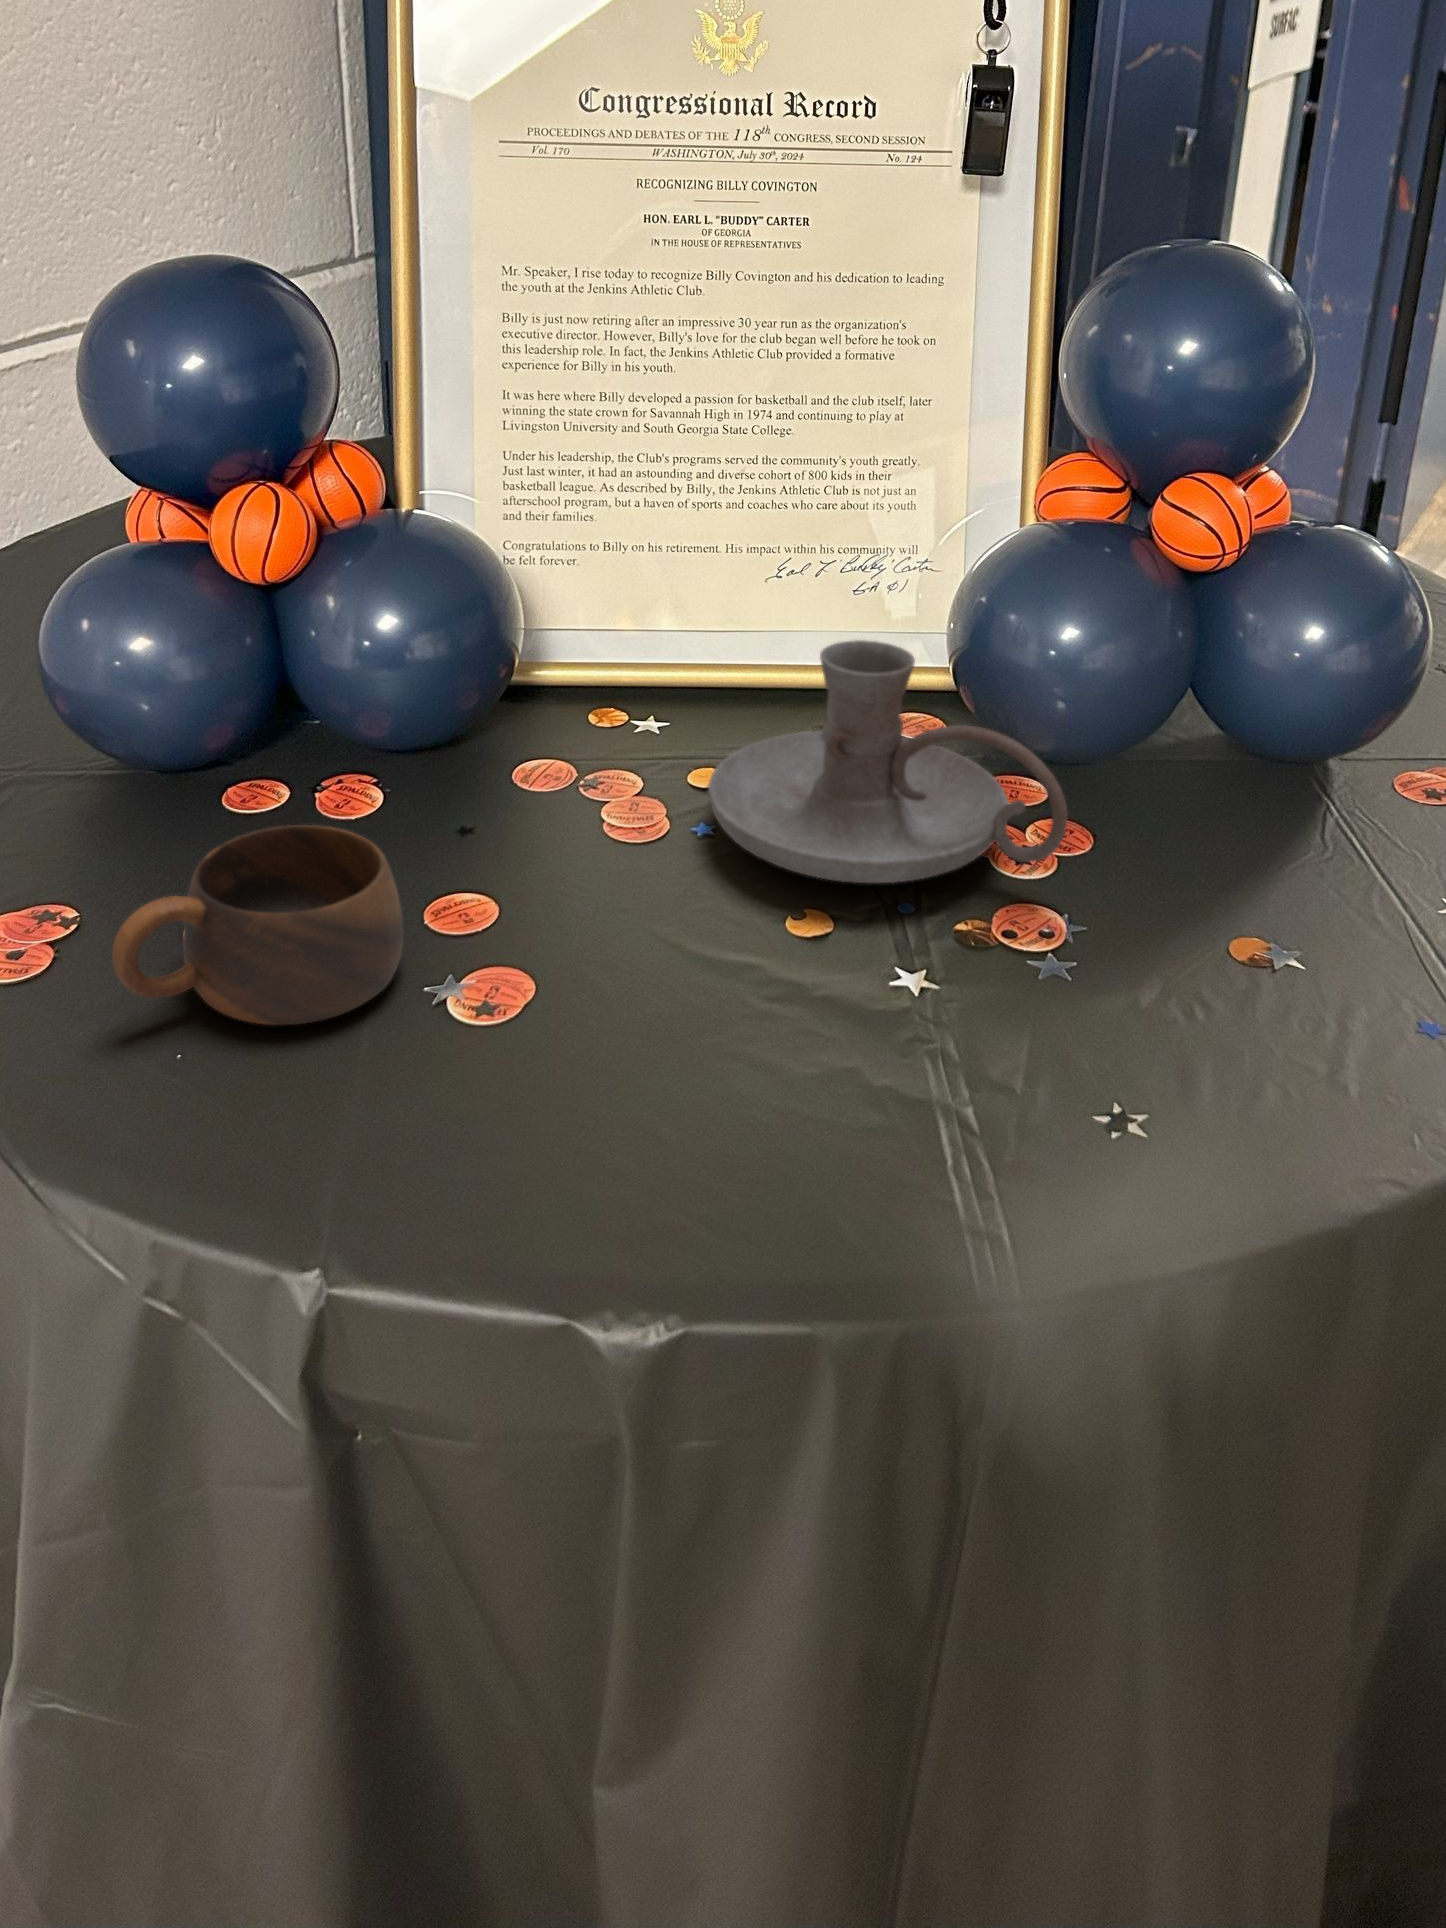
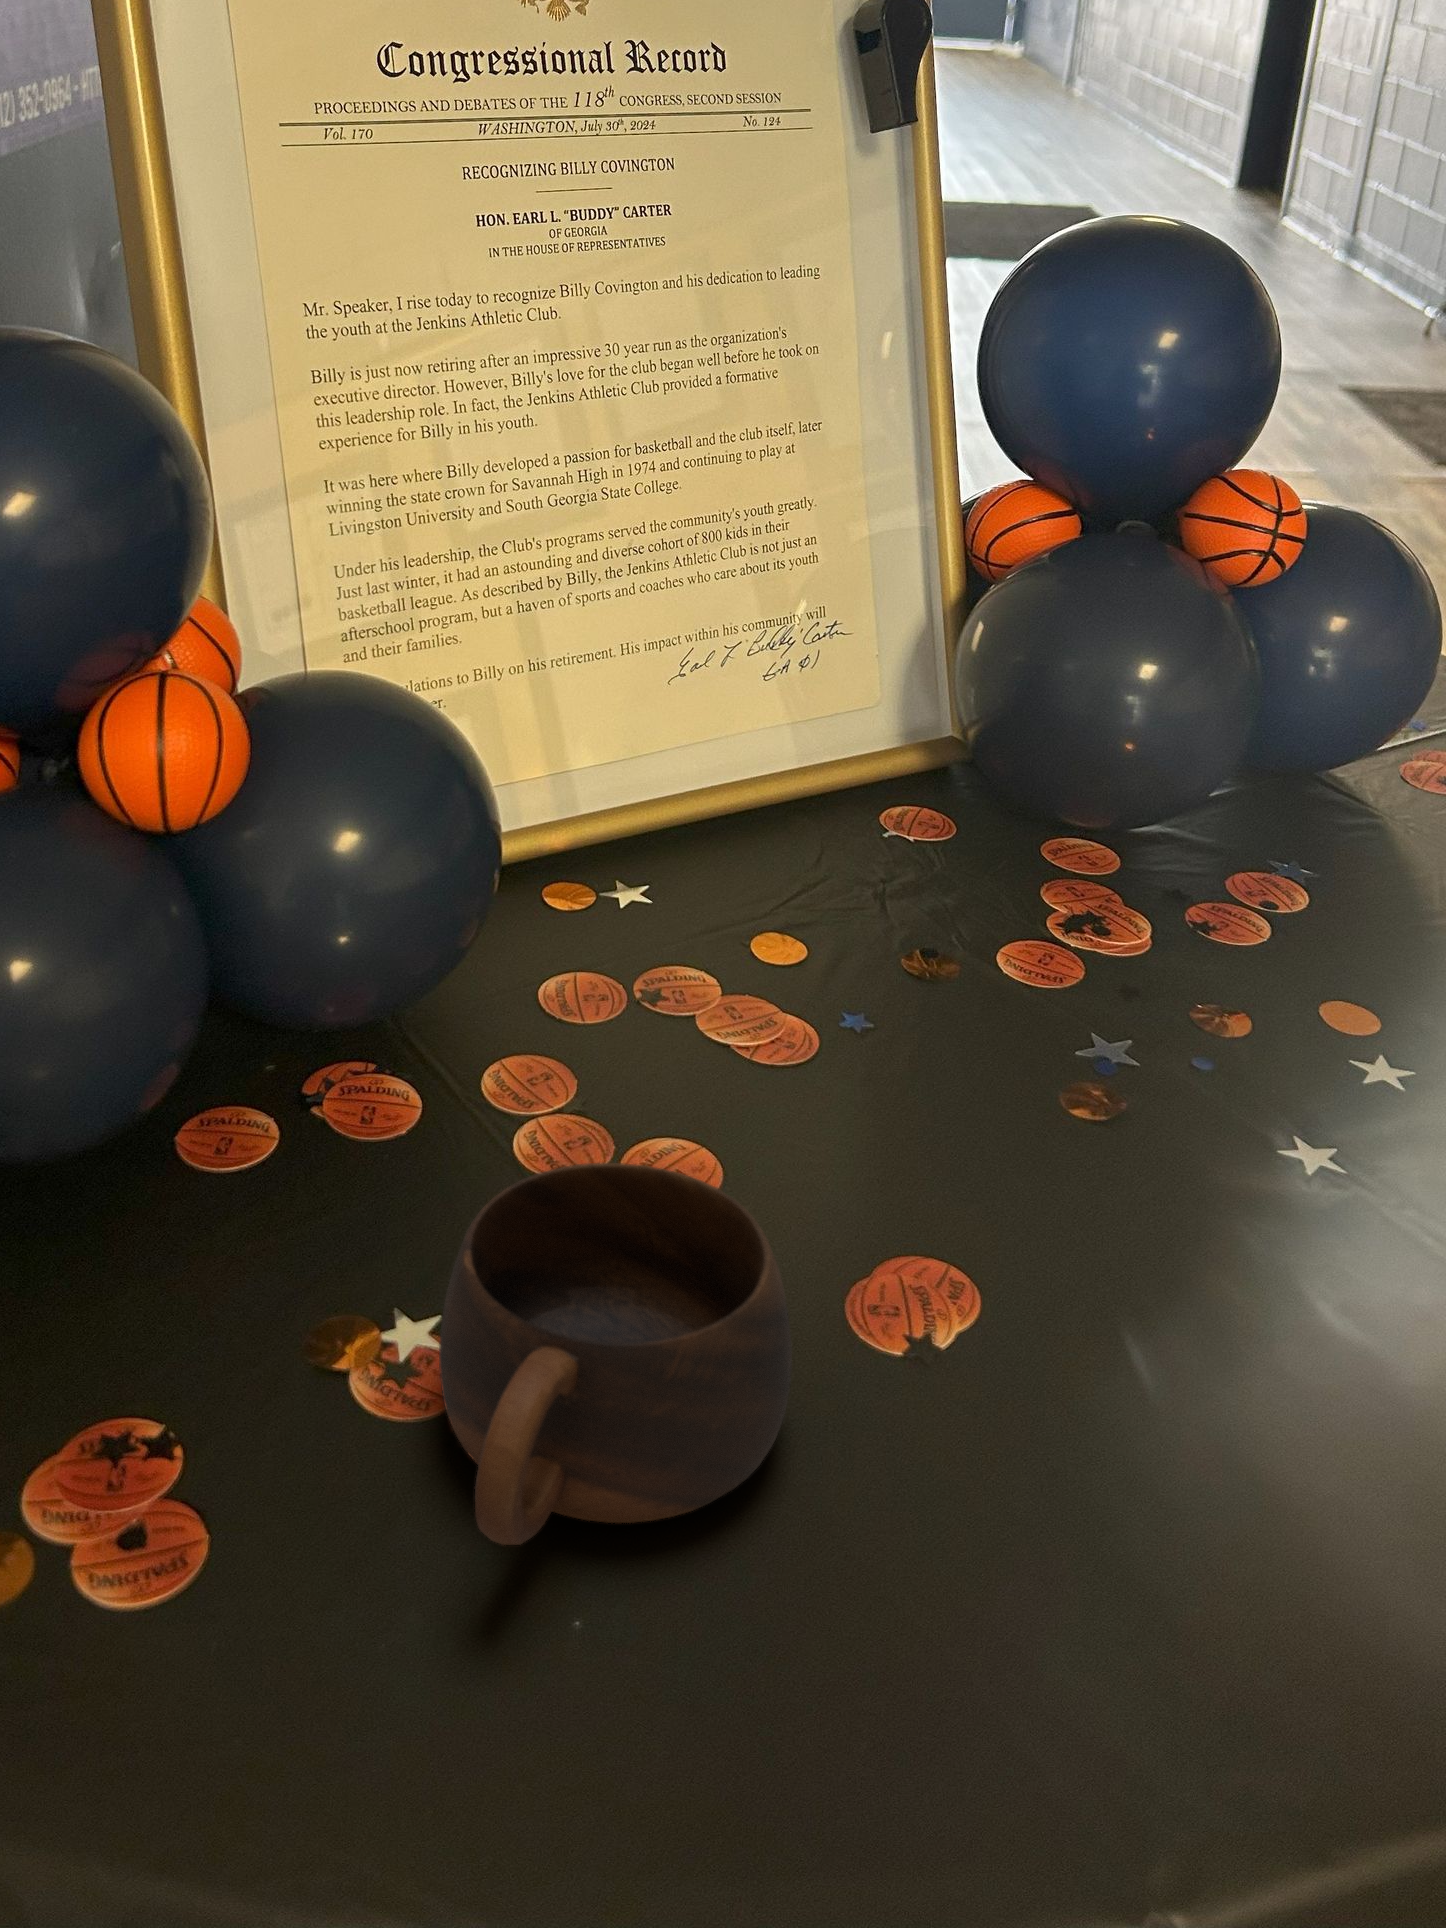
candle holder: present [708,640,1067,883] -> none [830,722,1329,1045]

